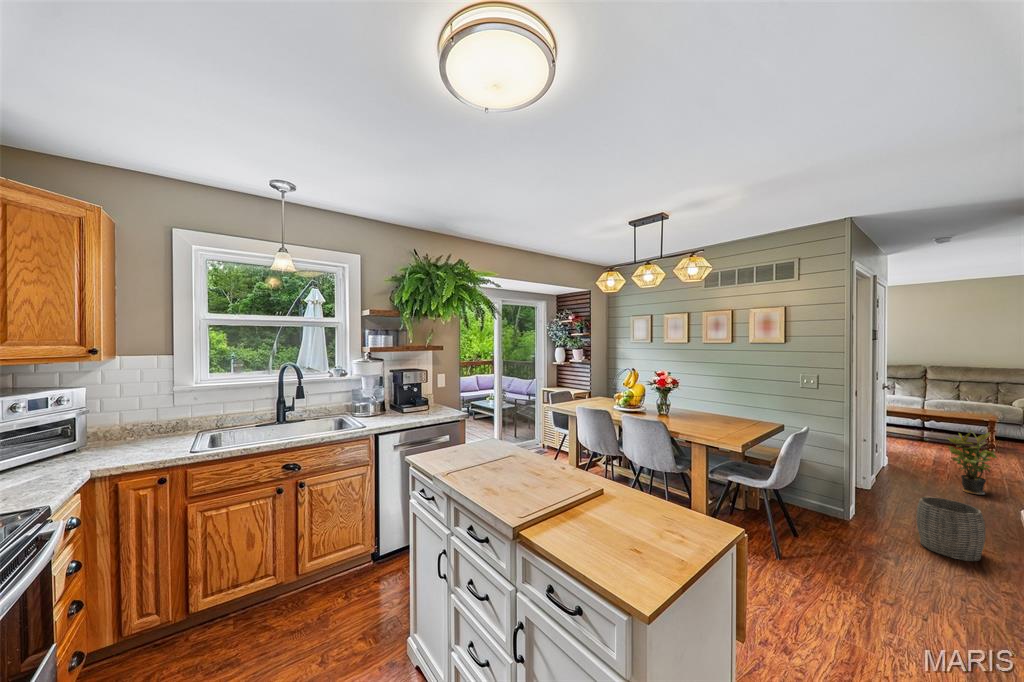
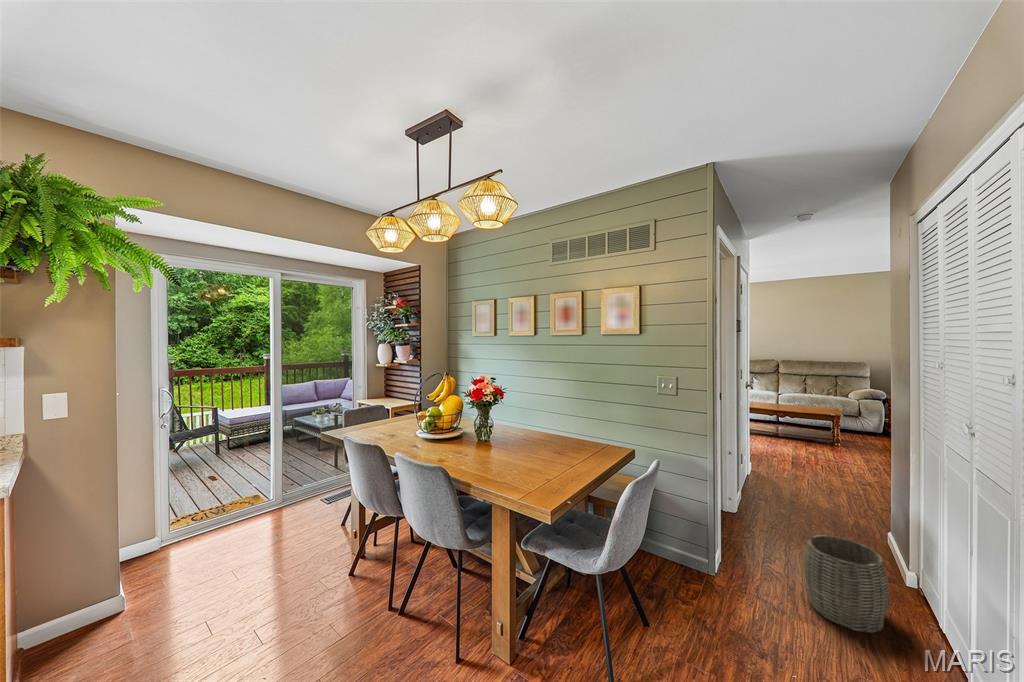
potted plant: present [947,430,997,495] -> none [812,429,861,505]

